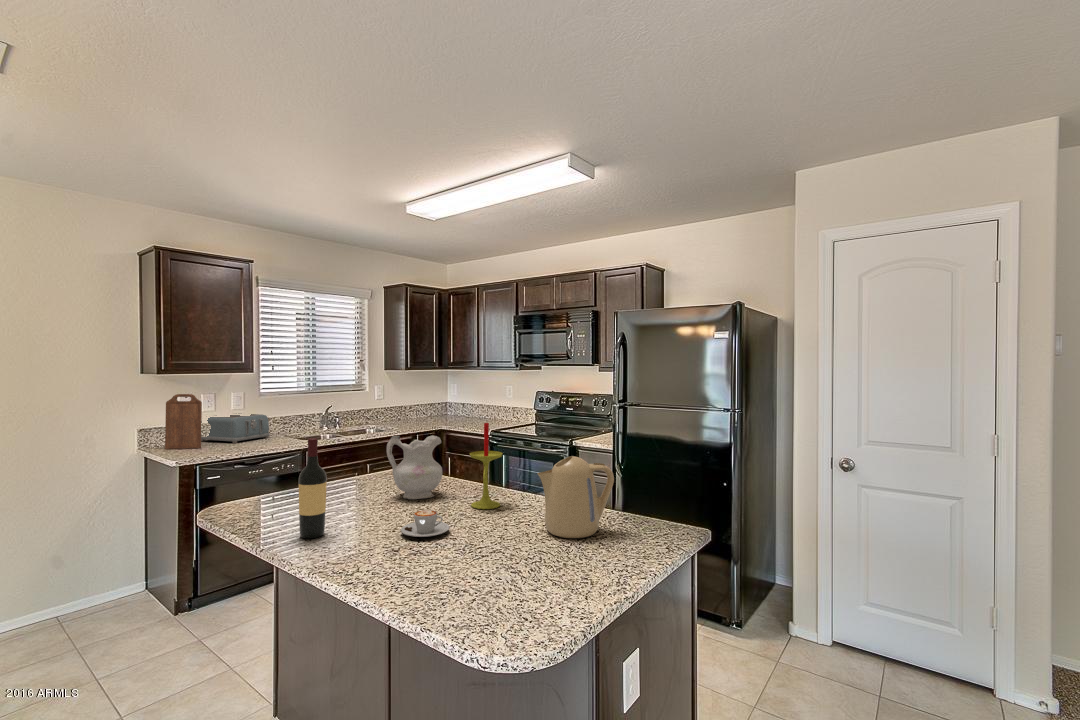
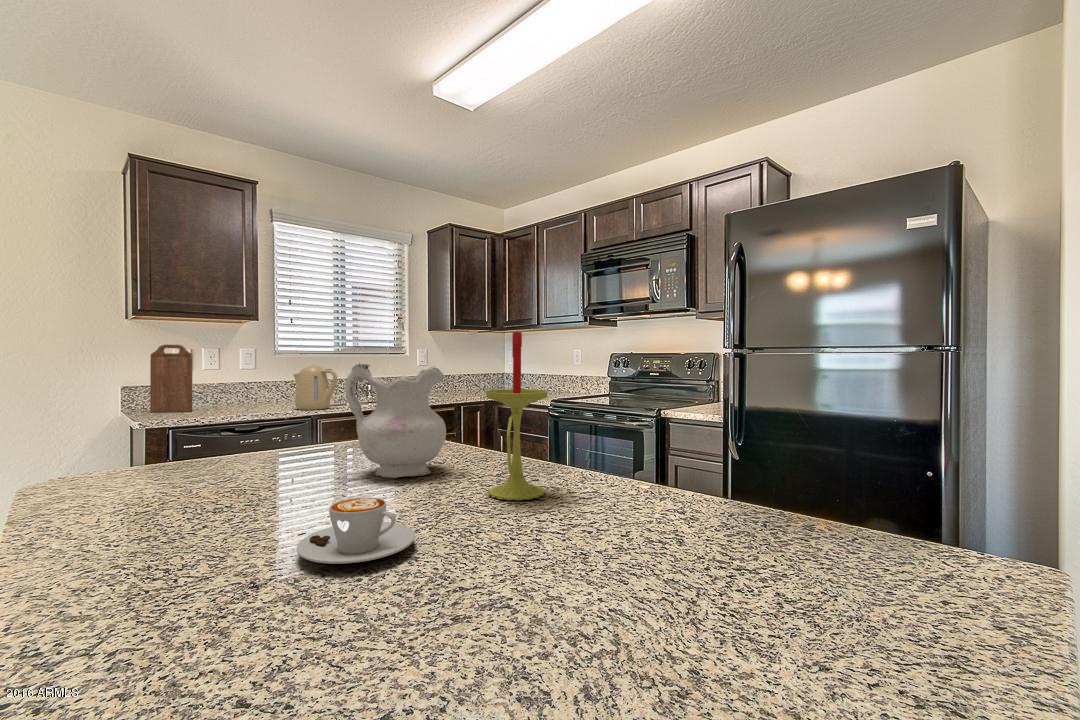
toaster: present [201,414,270,443] -> none [202,375,285,408]
wine bottle: present [299,438,327,538] -> none [75,329,150,553]
kettle: present [537,456,614,538] -> present [293,365,337,410]

